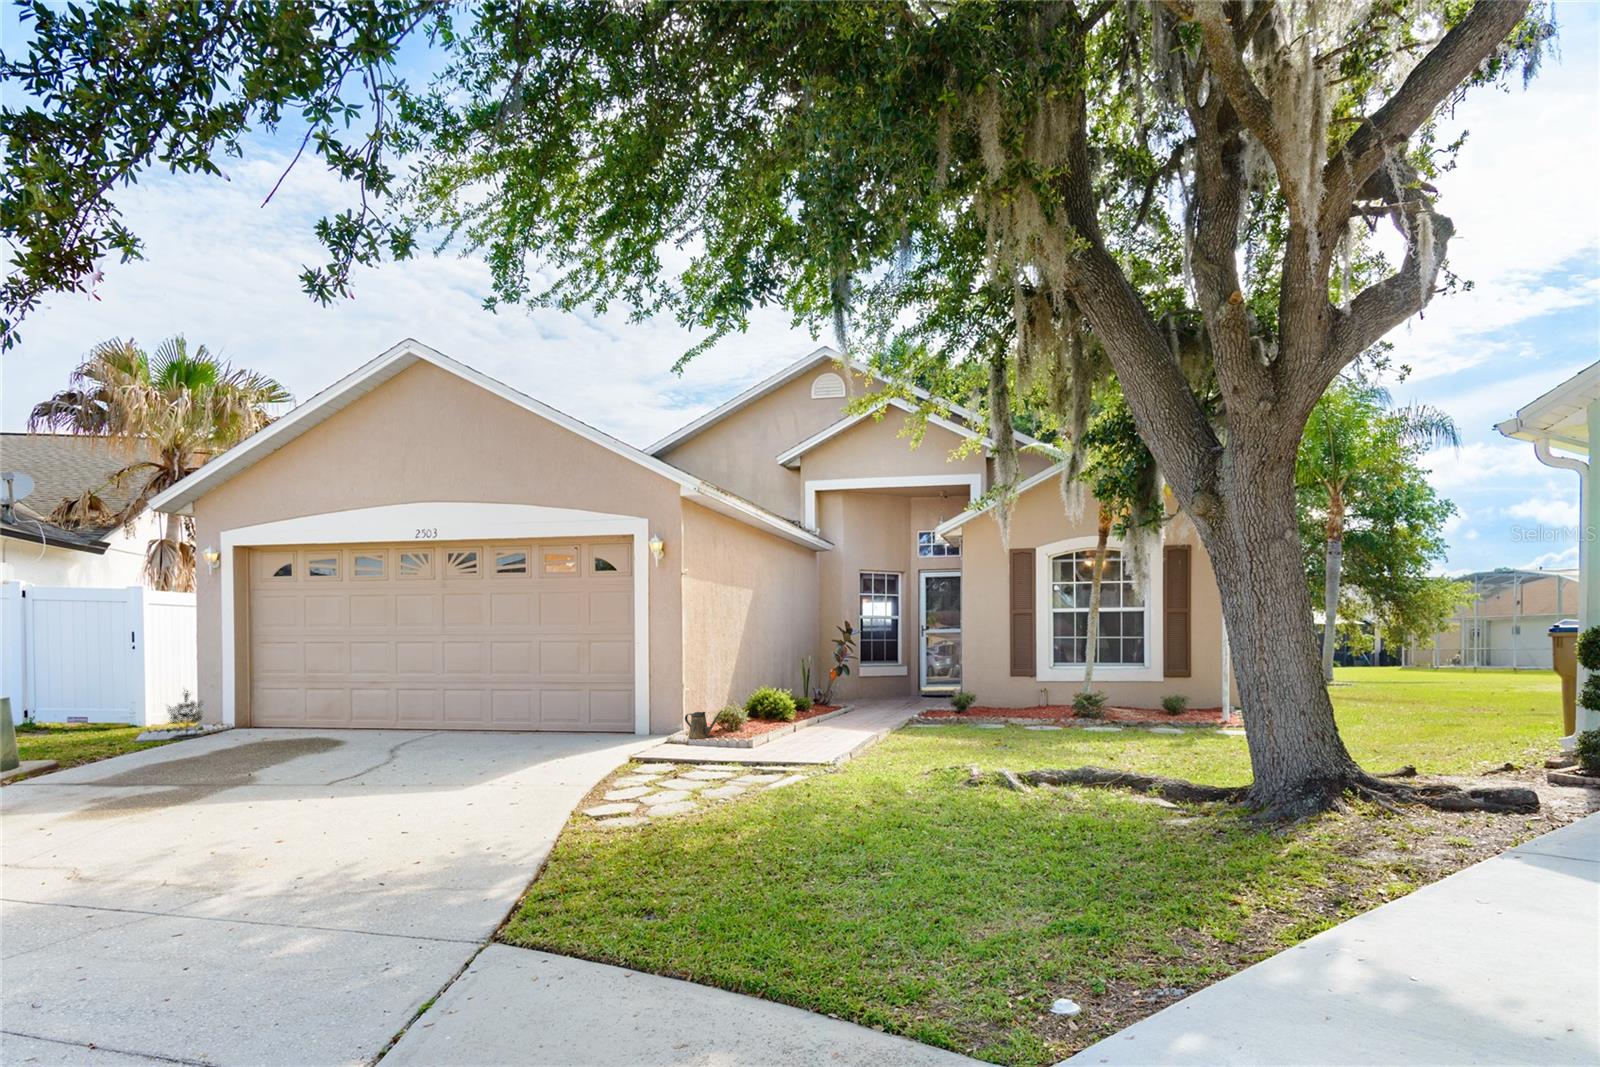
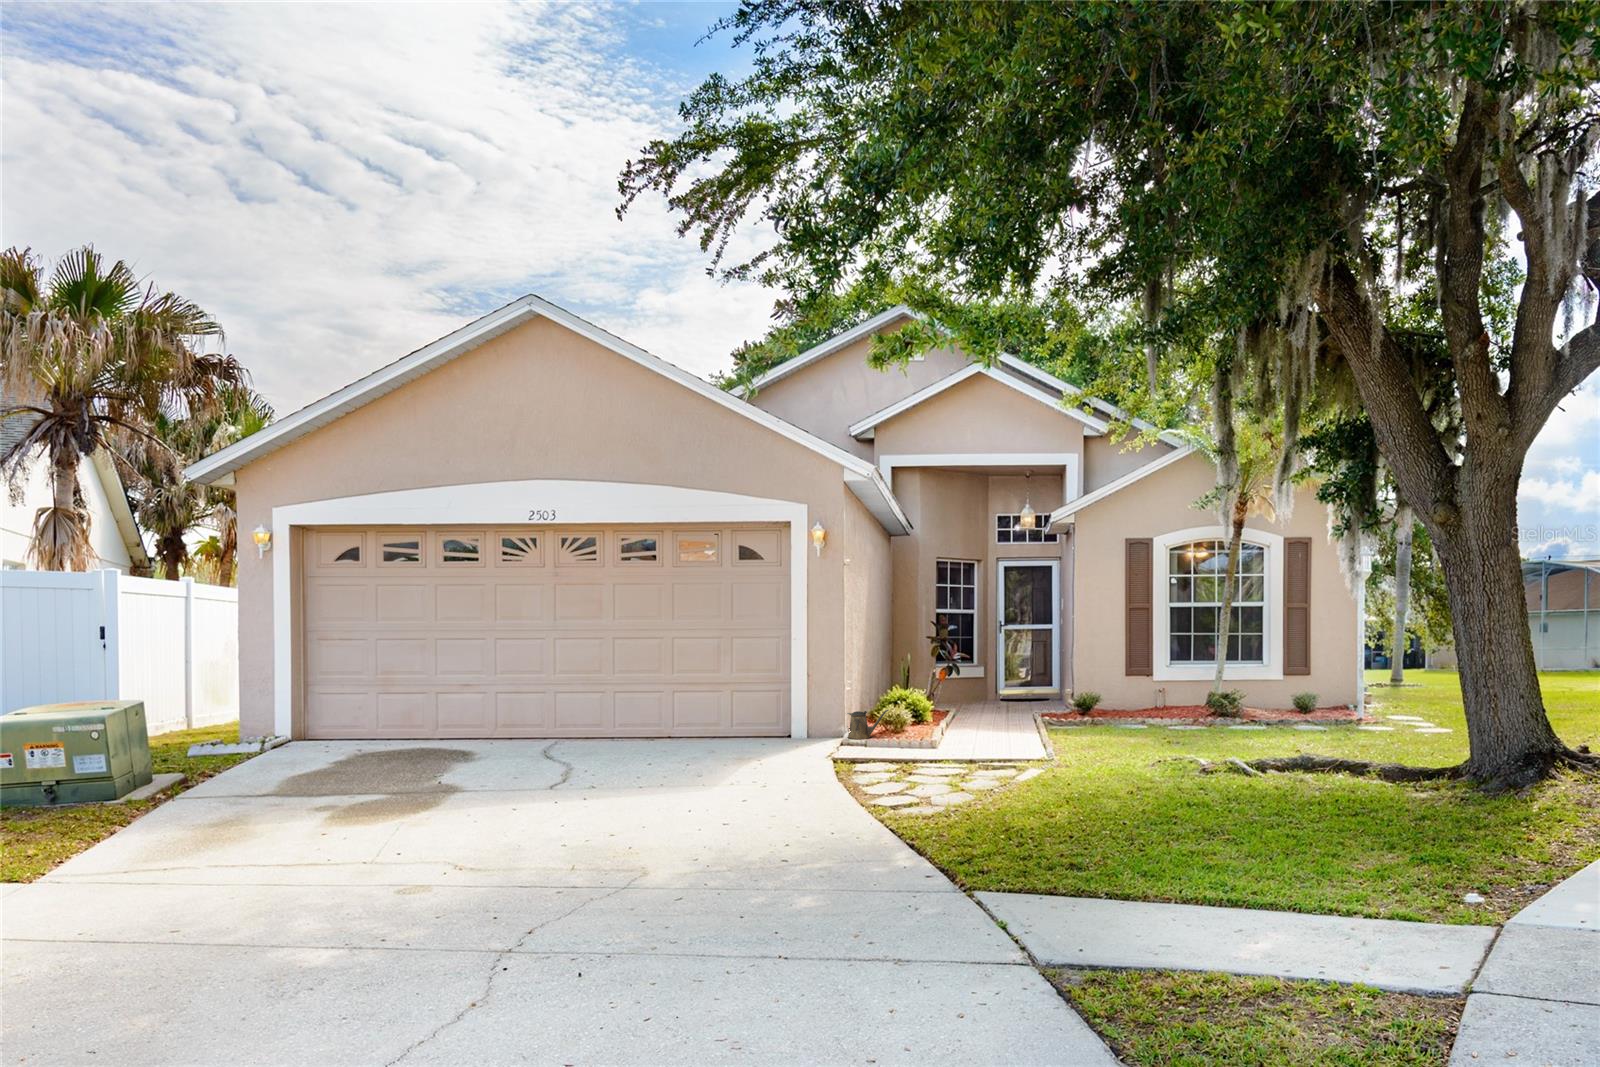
potted tree: present [168,691,203,739] -> none [228,687,272,747]

